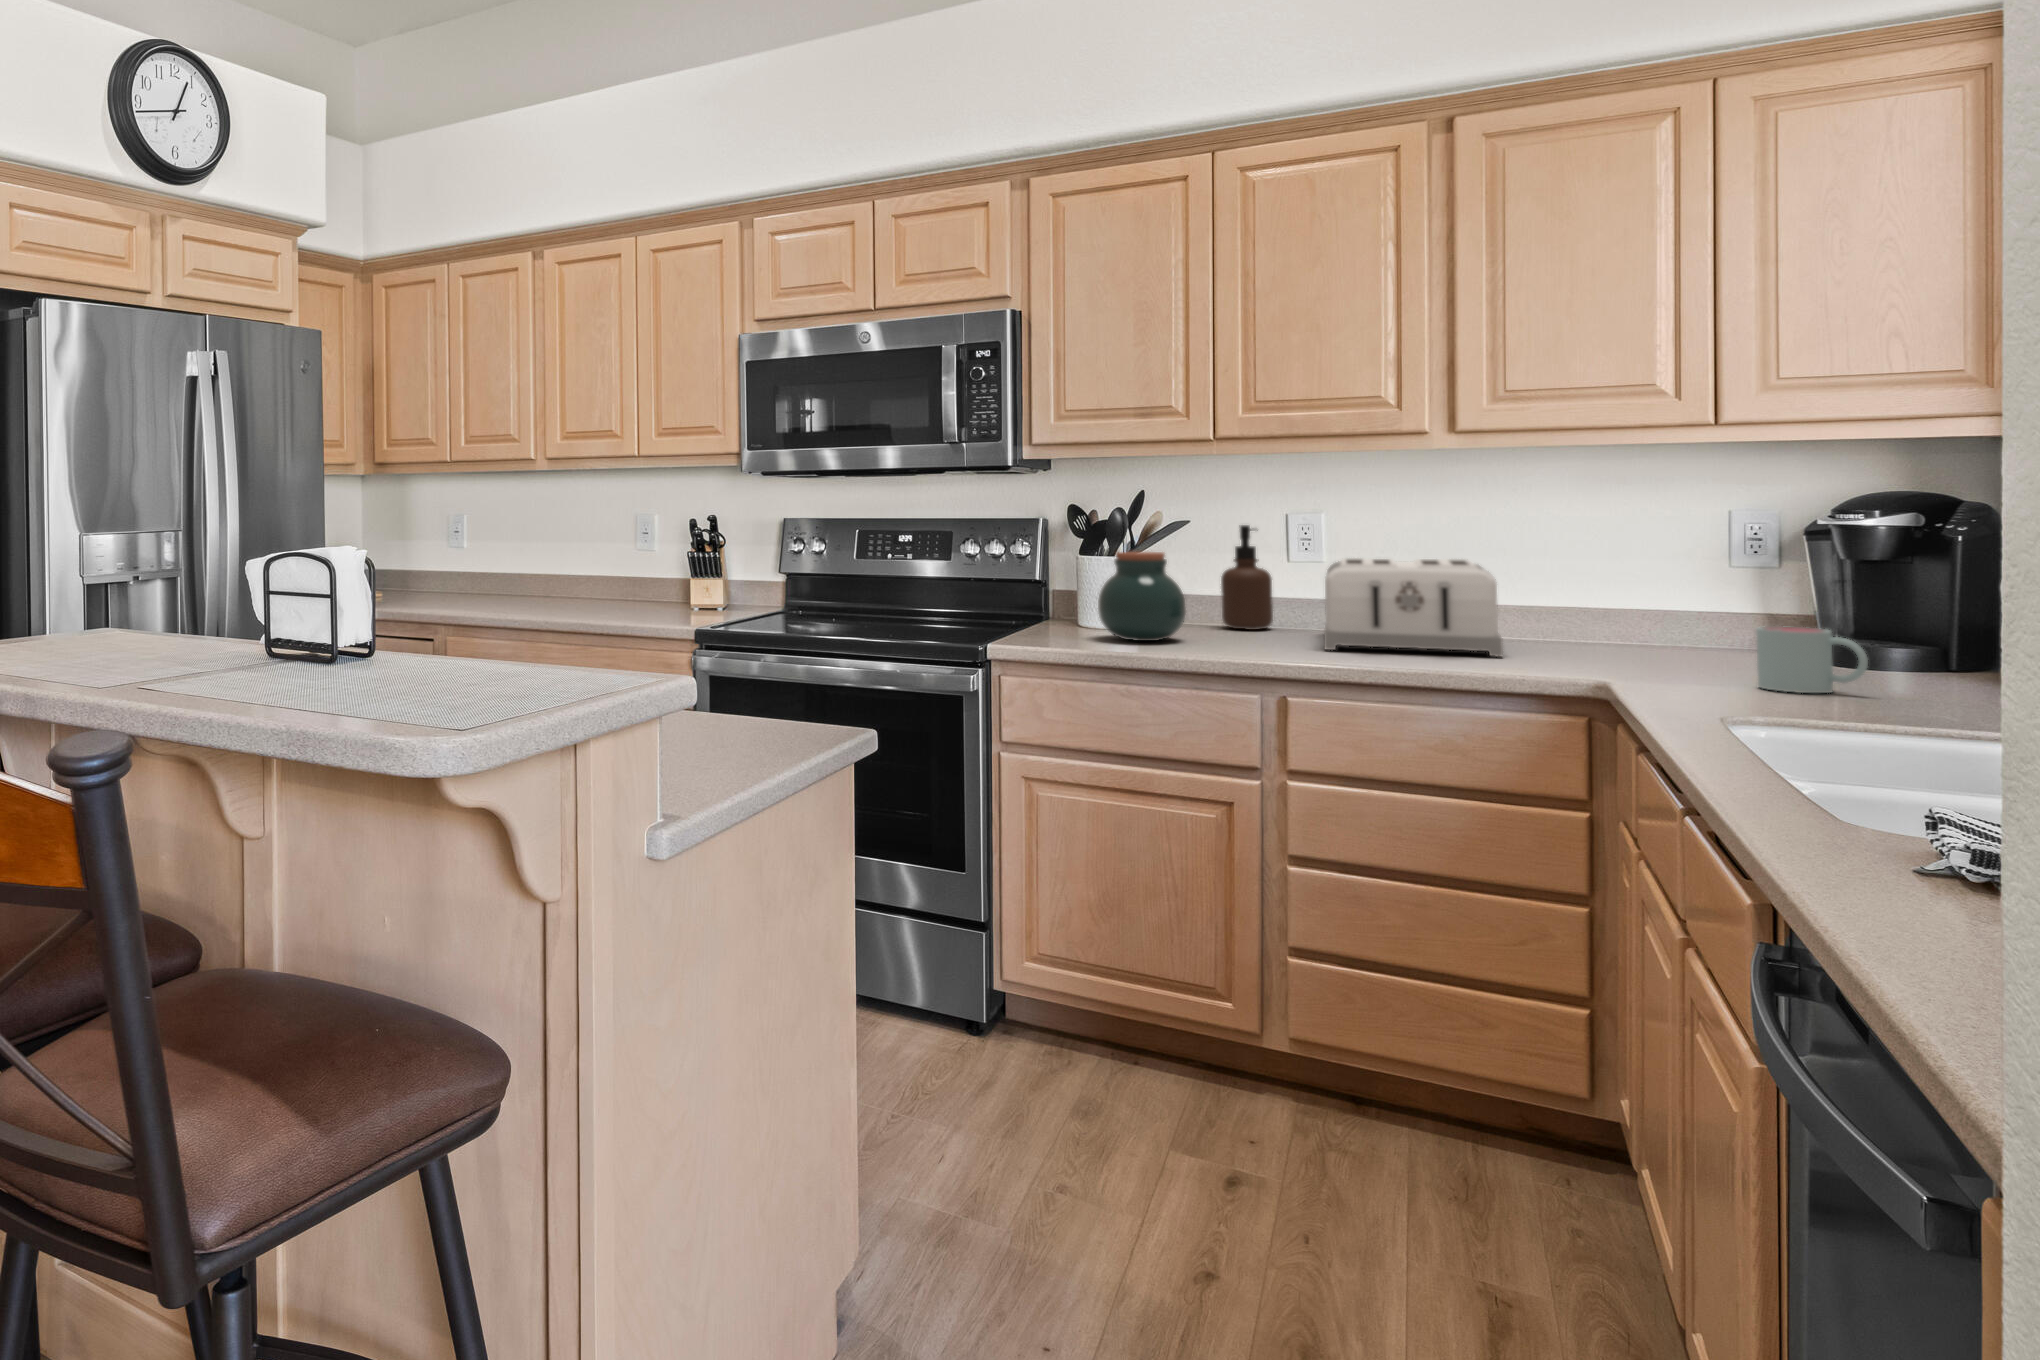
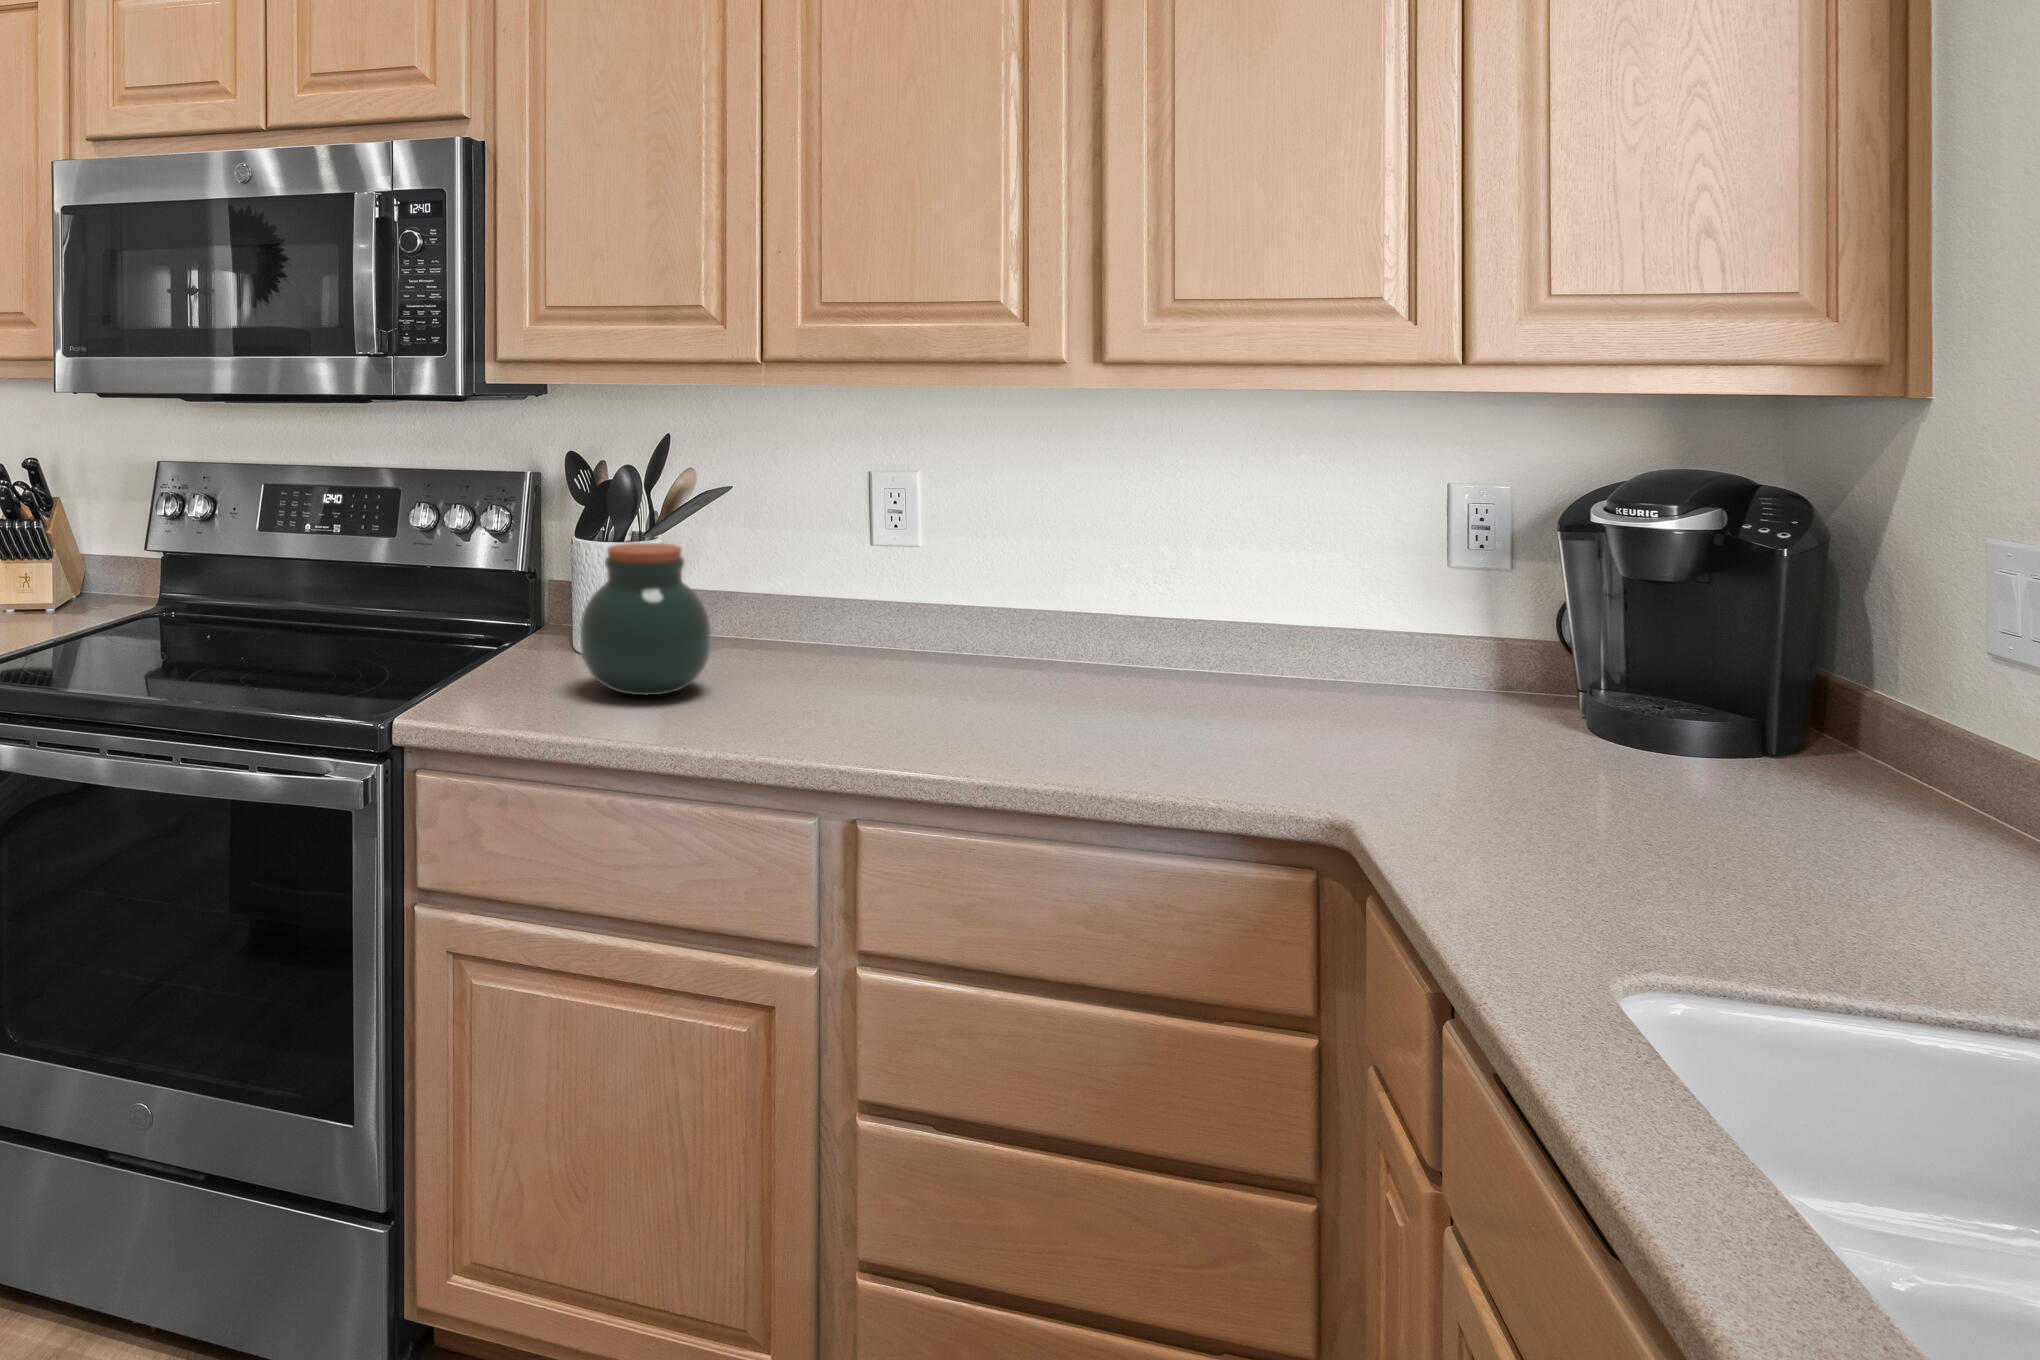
soap dispenser: present [1221,525,1273,630] -> none [777,490,848,655]
toaster: present [1324,558,1503,656] -> none [907,551,1161,731]
mug: present [1756,626,1868,693] -> none [1535,716,1702,842]

